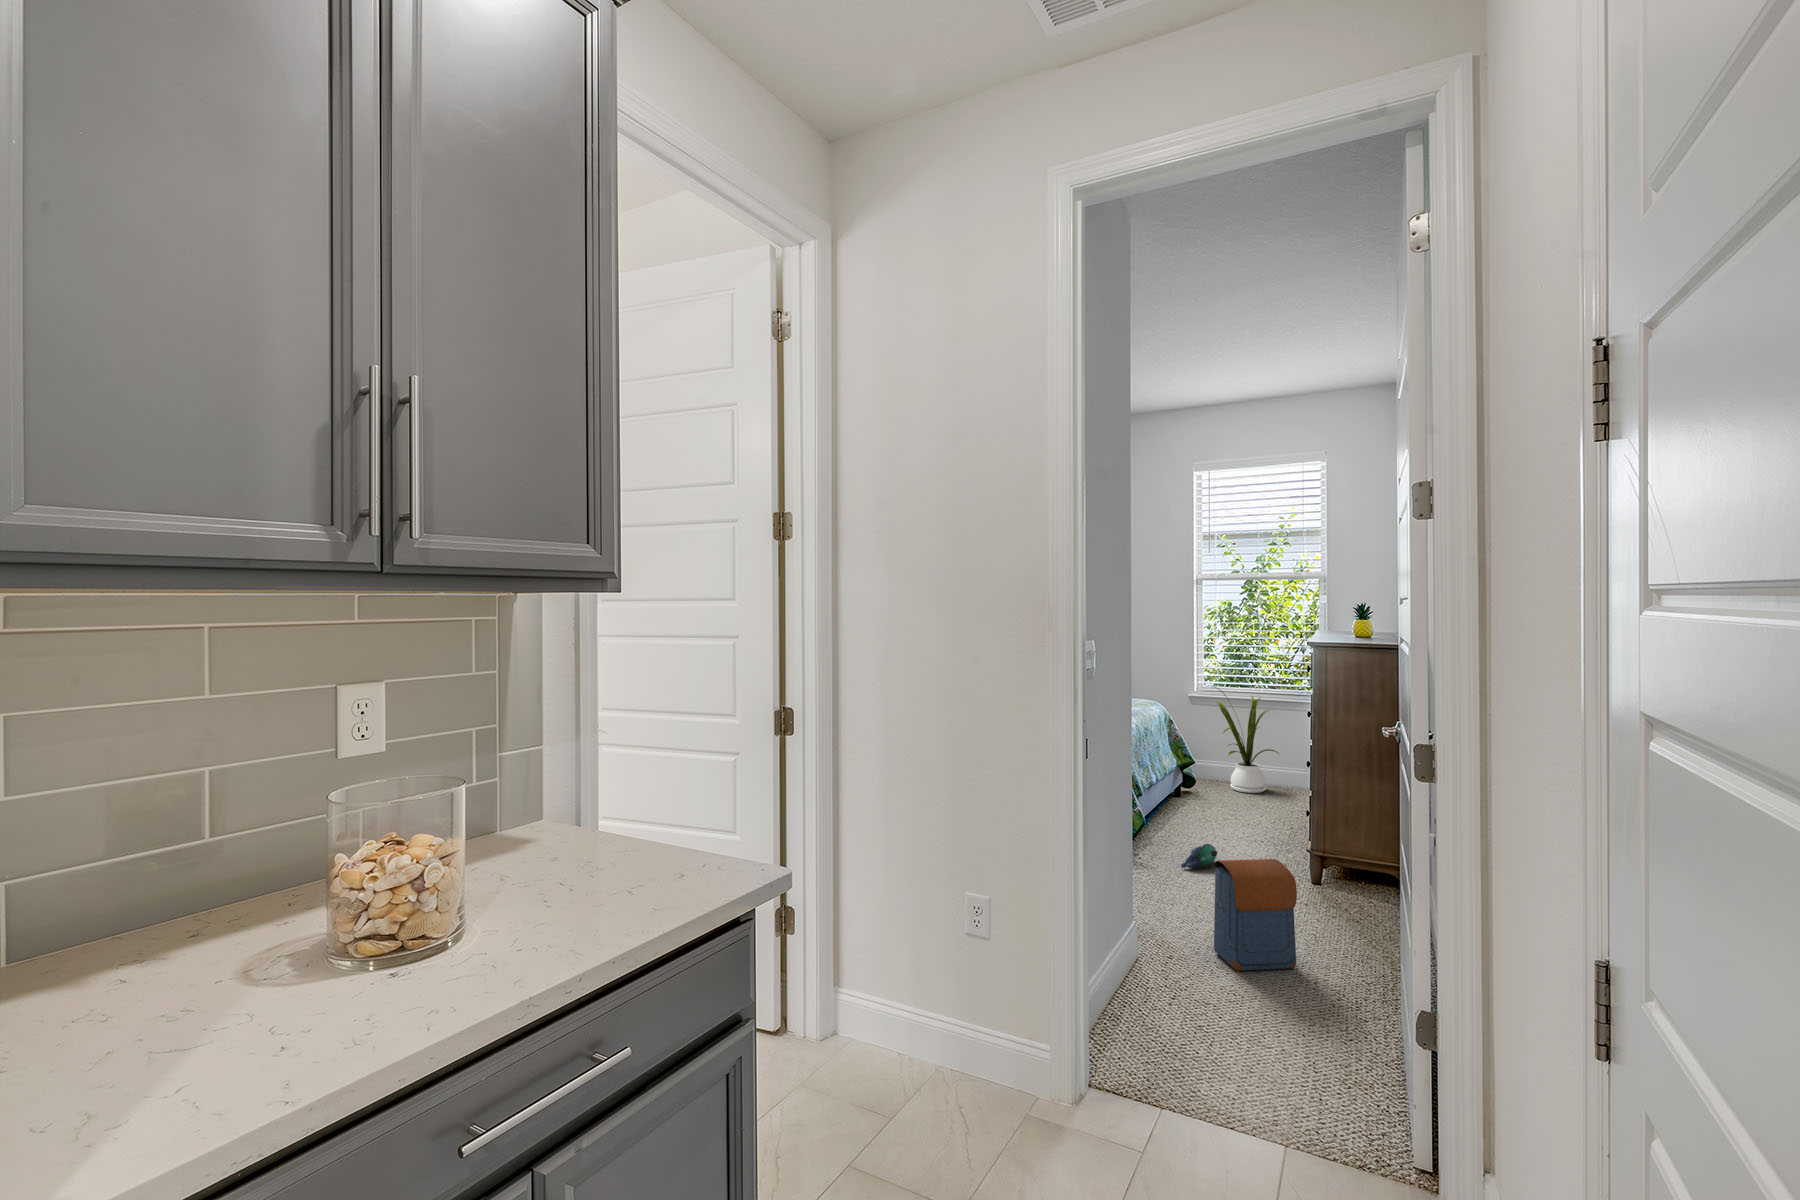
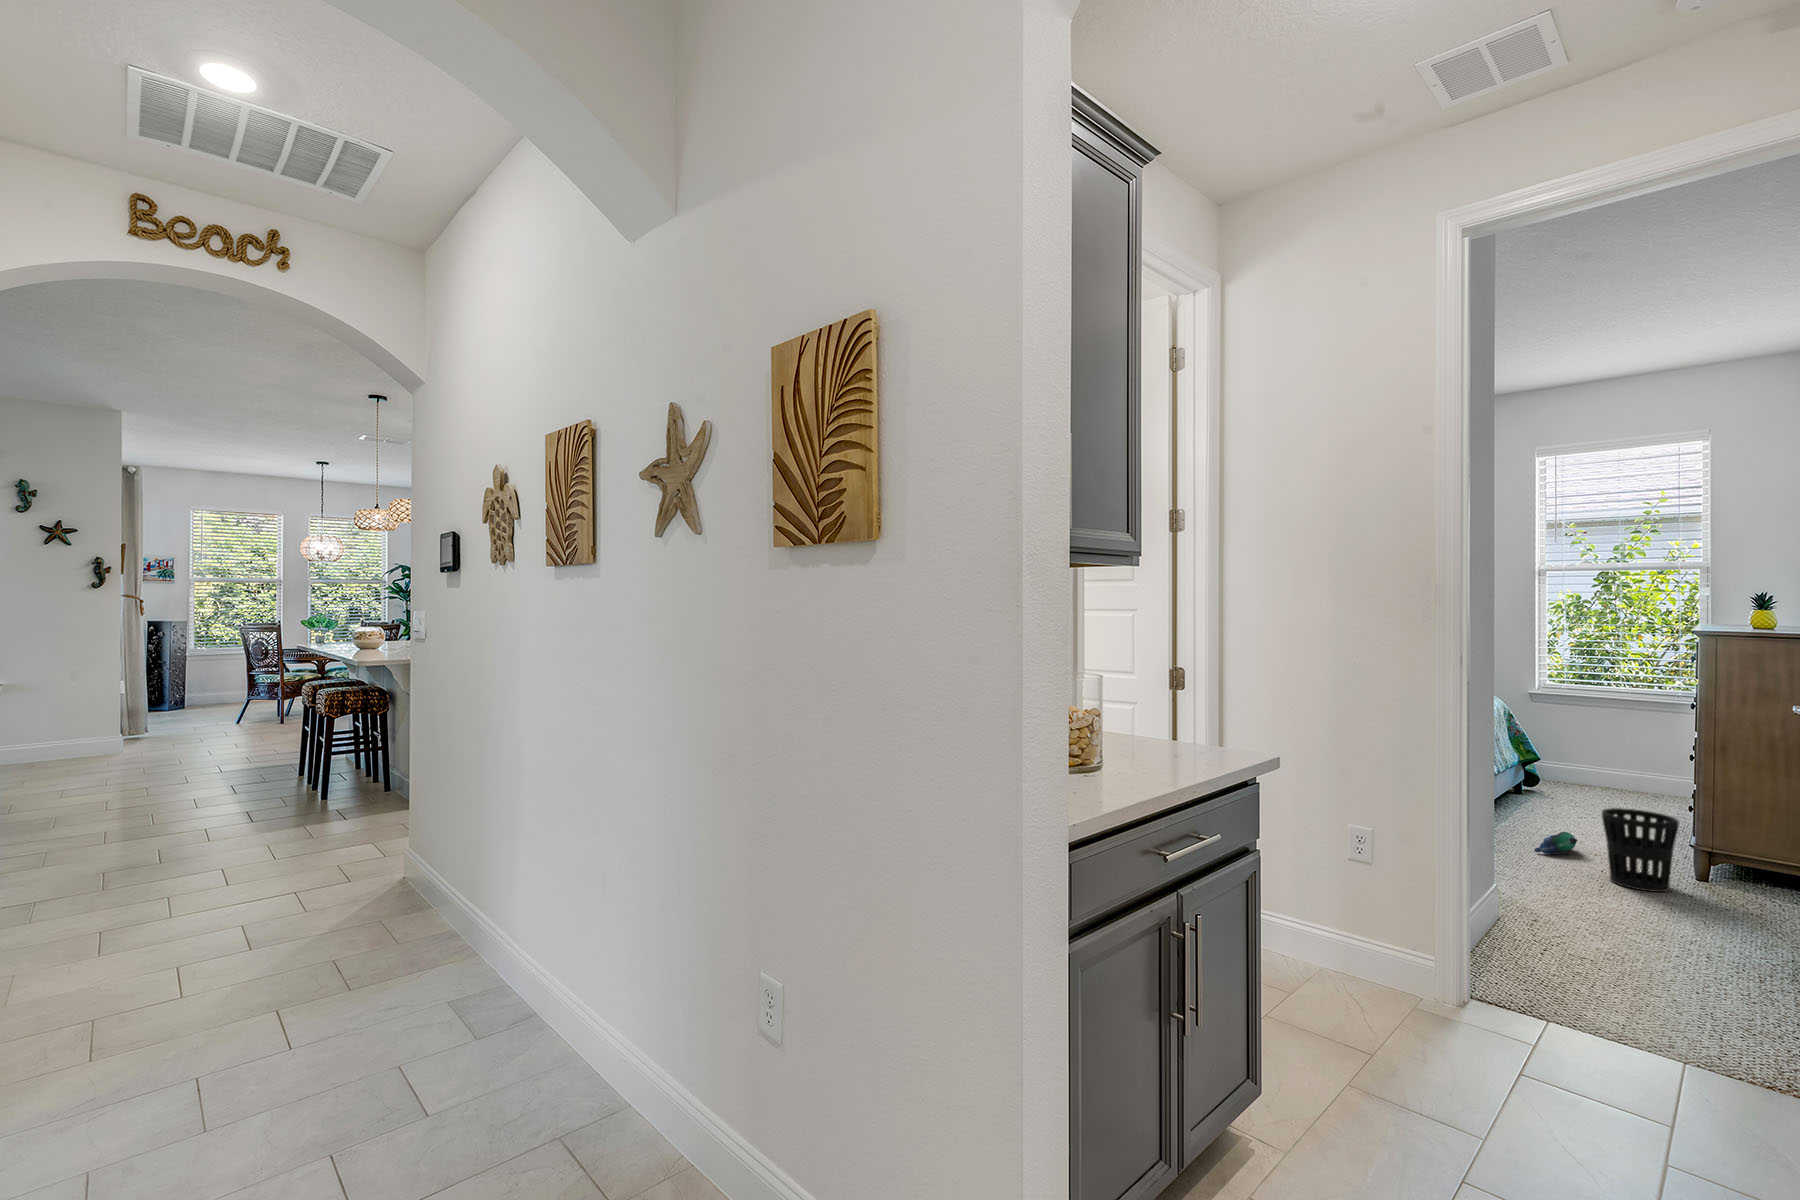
house plant: present [1212,686,1278,793] -> none [1553,681,1647,795]
wastebasket: none [1235,822,1297,906] -> present [1602,808,1679,892]
backpack: present [1214,859,1297,971] -> none [1585,833,1685,942]

